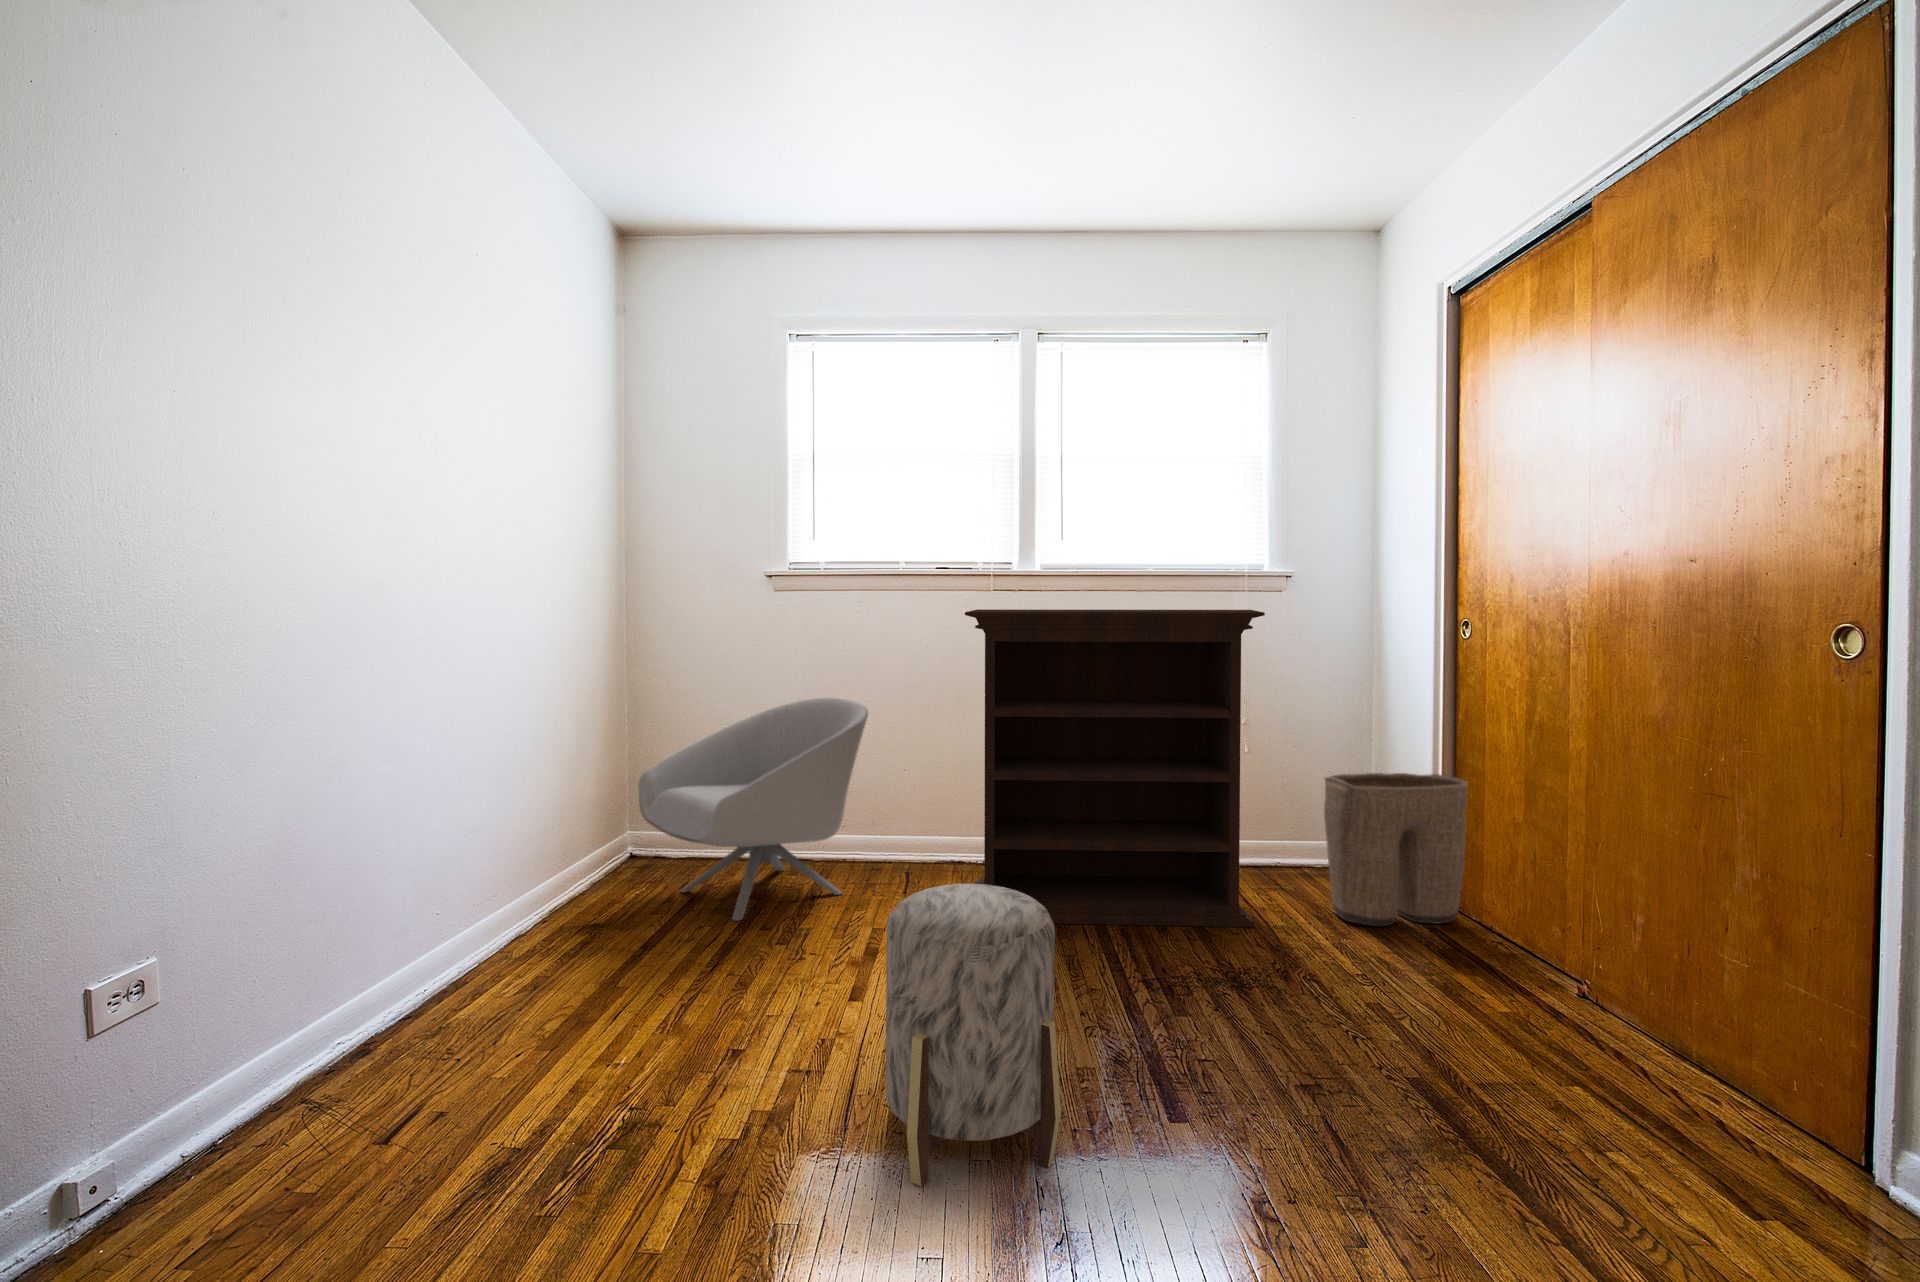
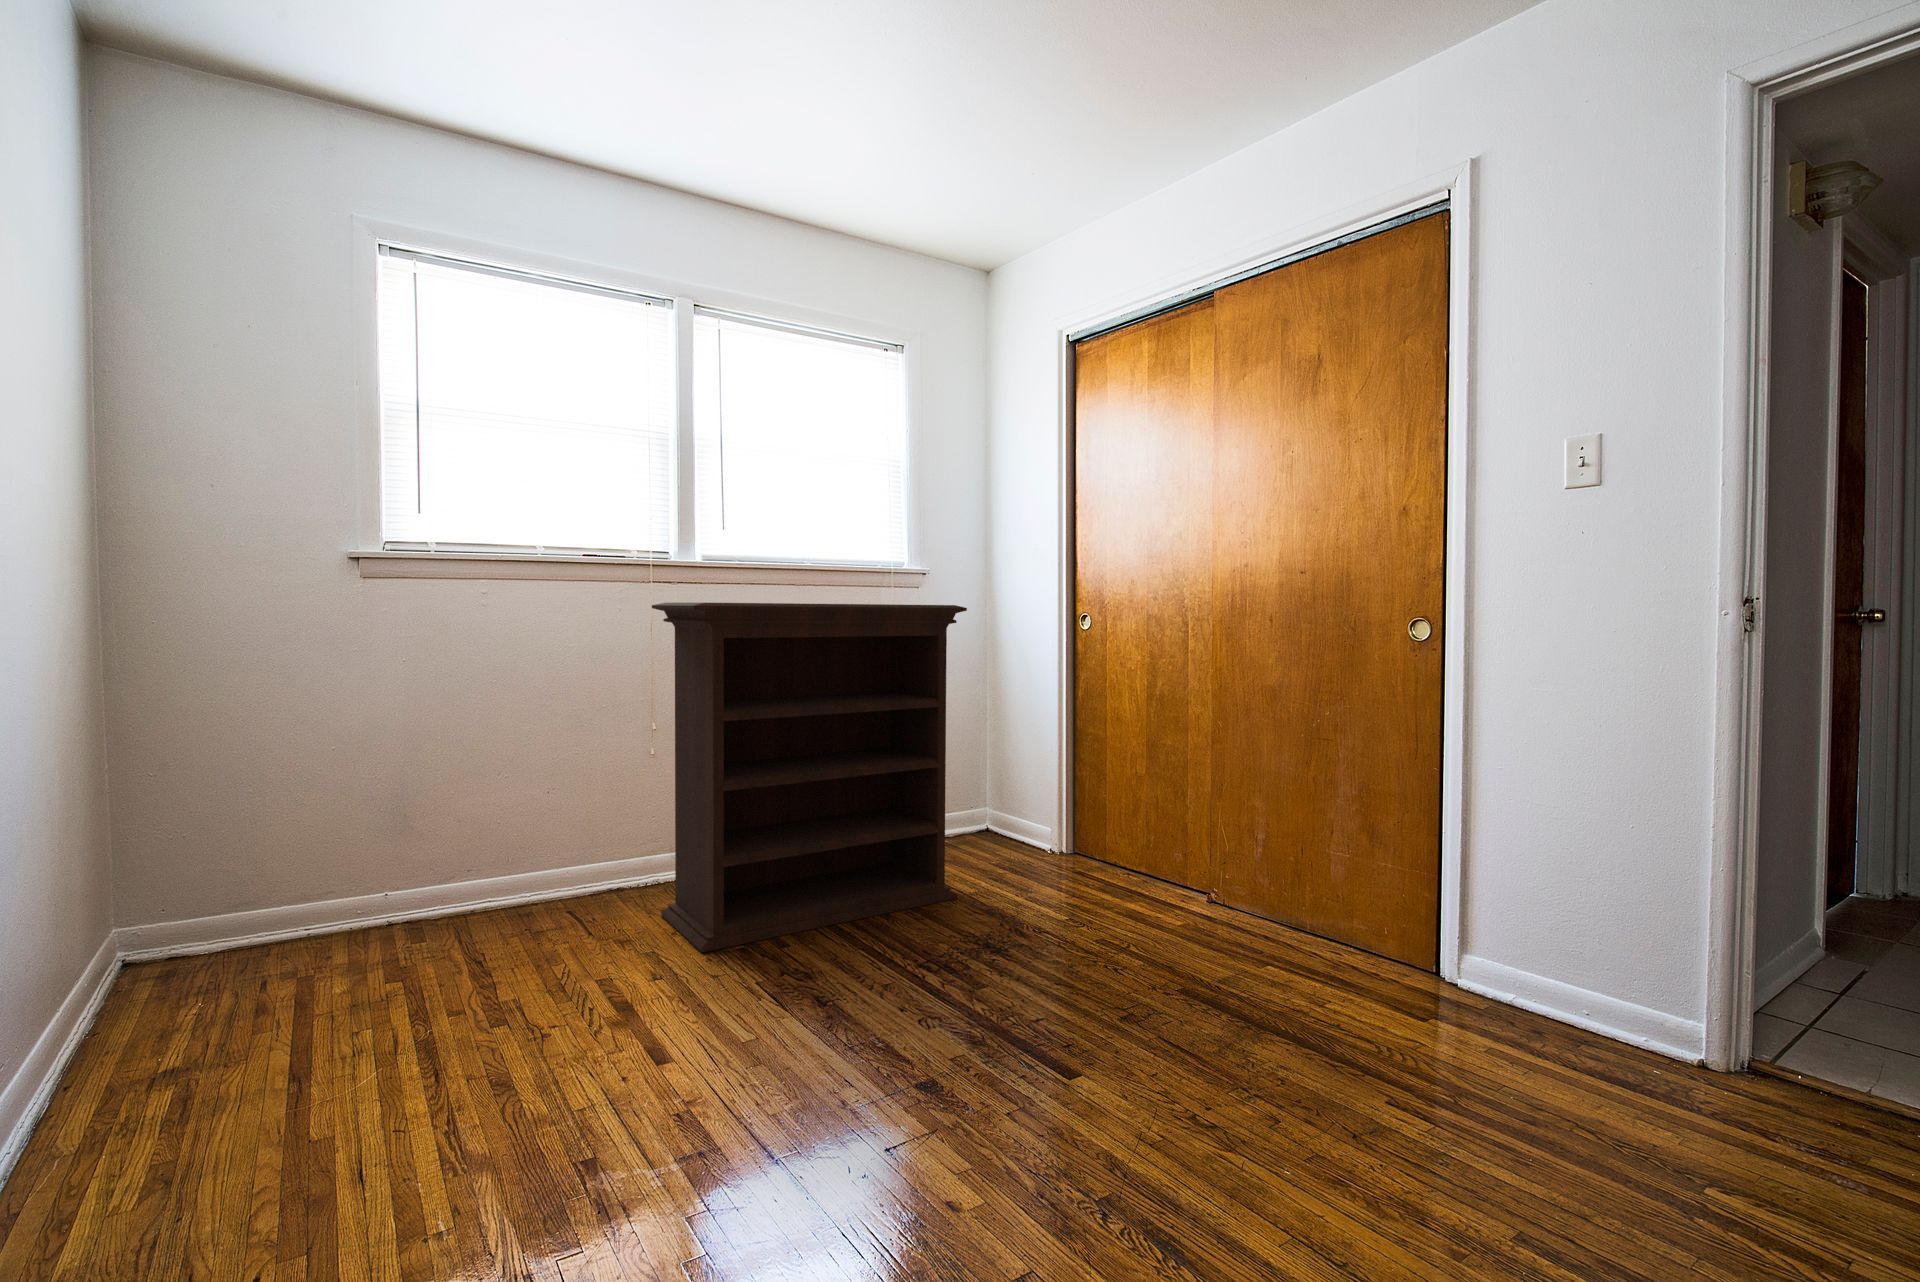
armchair: present [638,698,868,921] -> none [160,712,540,1023]
laundry basket: present [1324,773,1468,926] -> none [991,743,1094,878]
ottoman: present [885,884,1061,1186] -> none [822,890,1024,1200]

